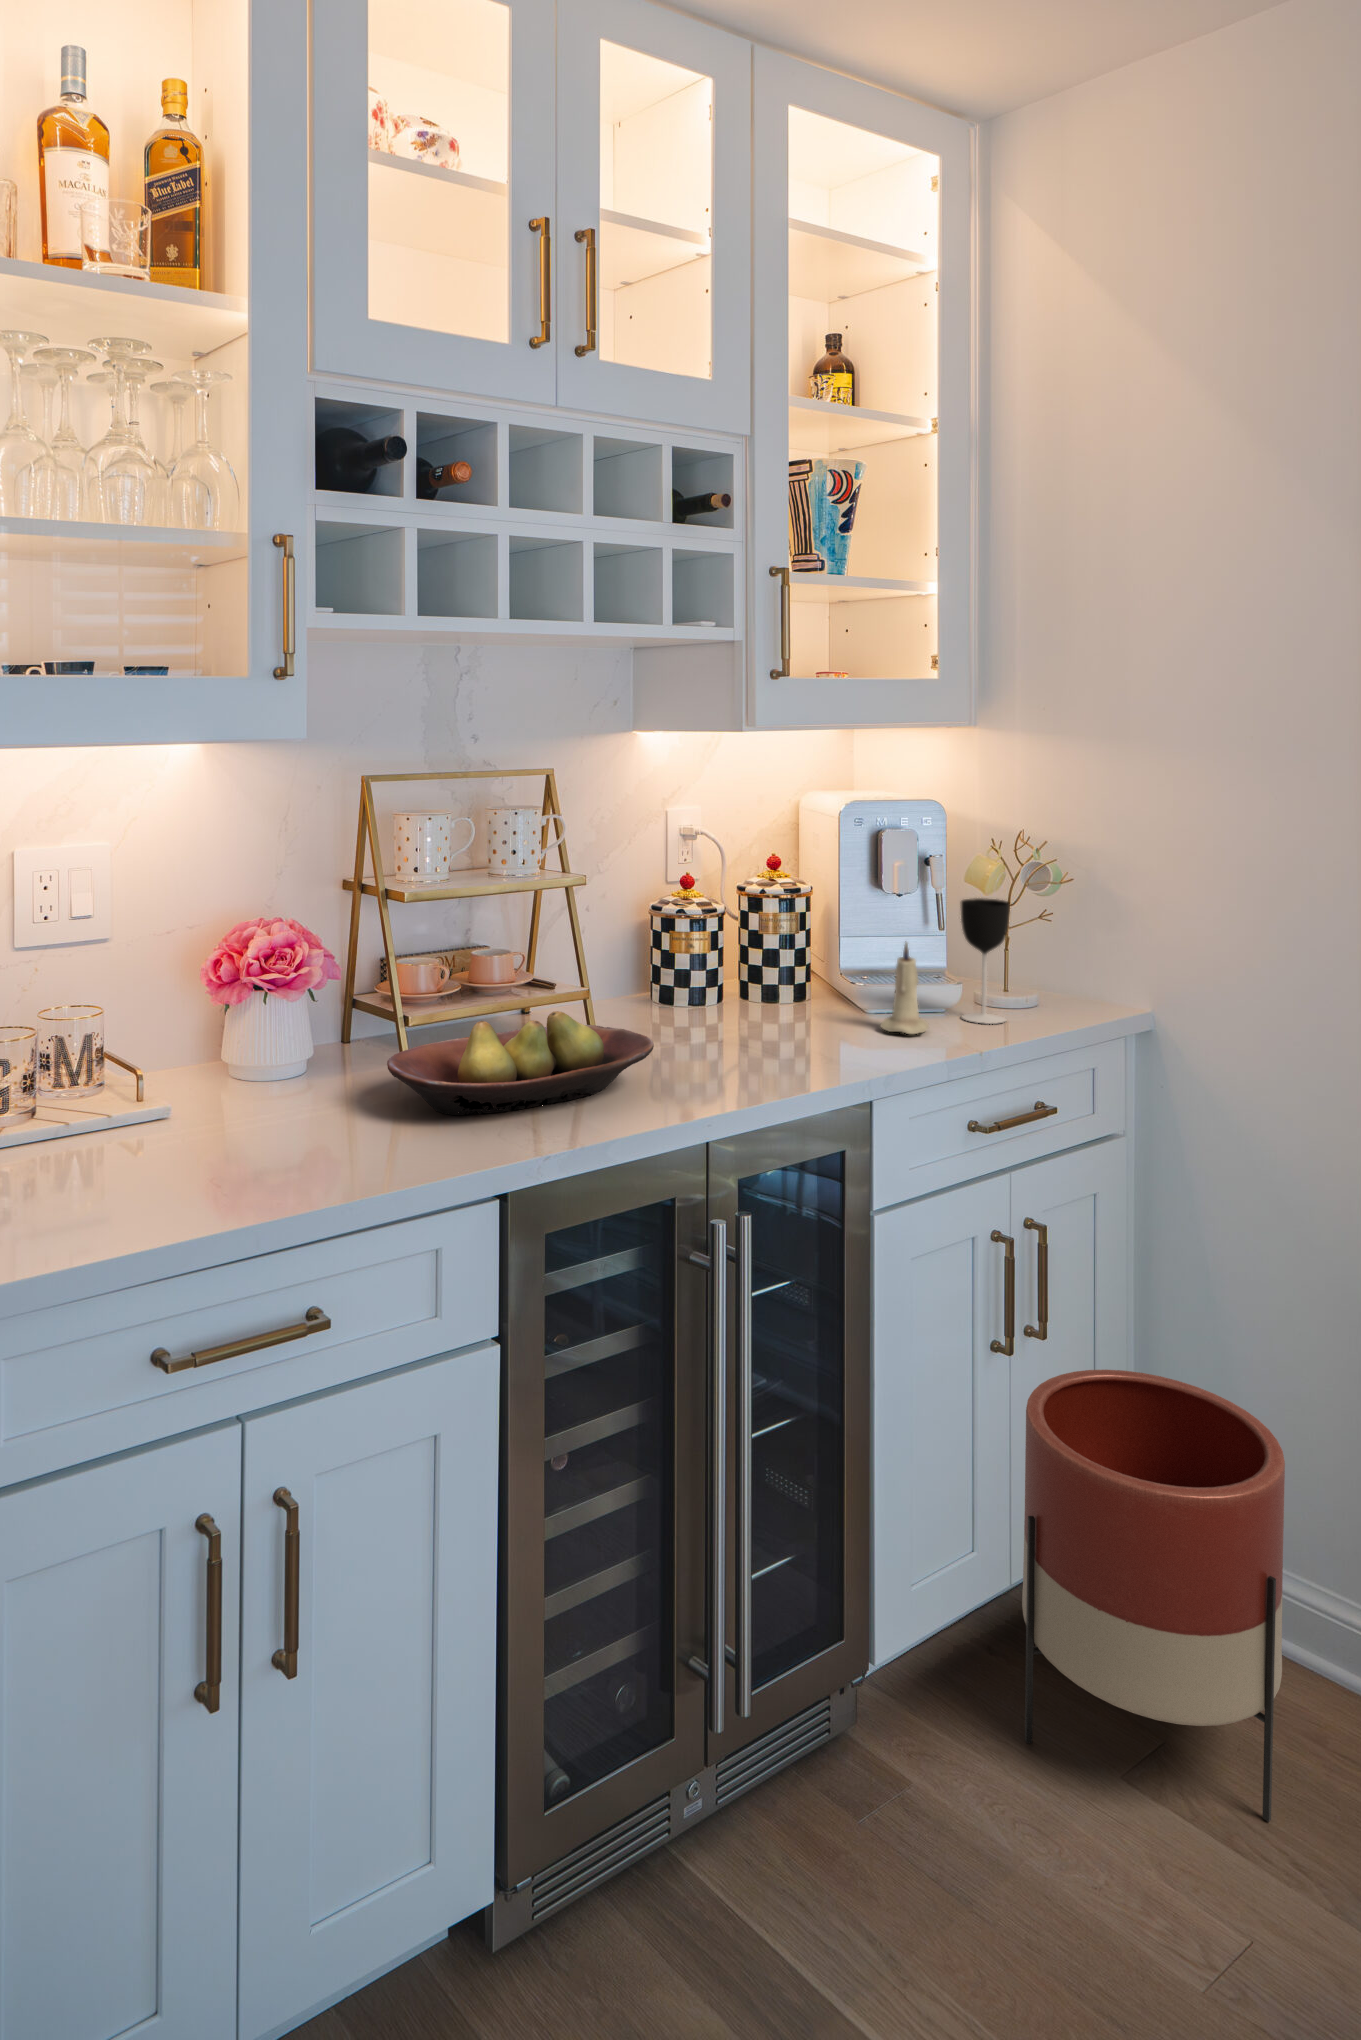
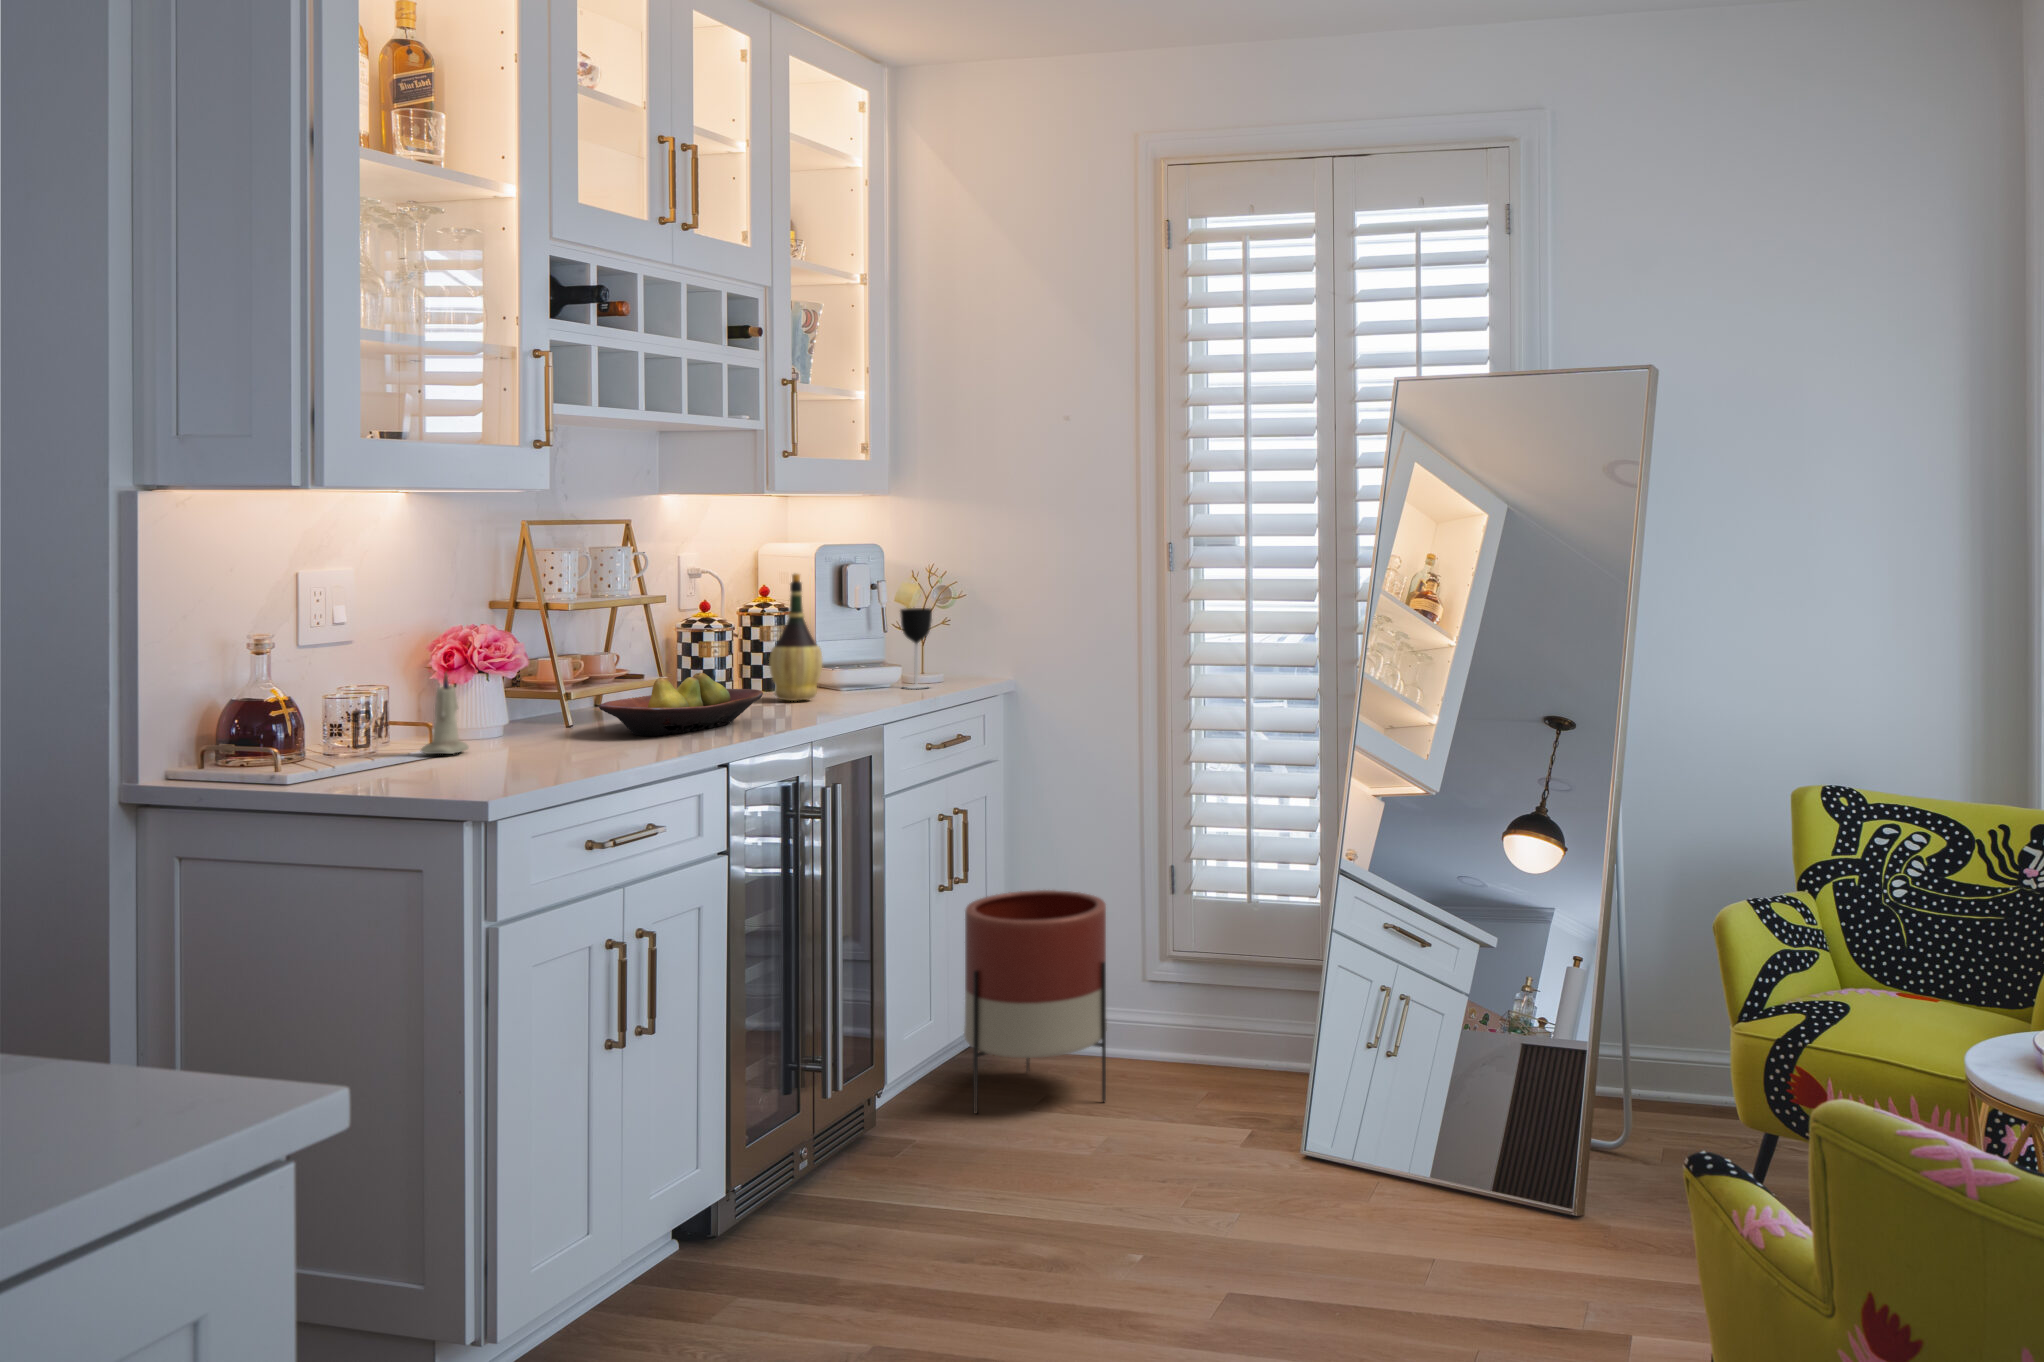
wine bottle: none [737,850,812,1036] -> present [769,574,822,701]
candle: present [880,943,929,1035] -> present [421,673,468,754]

